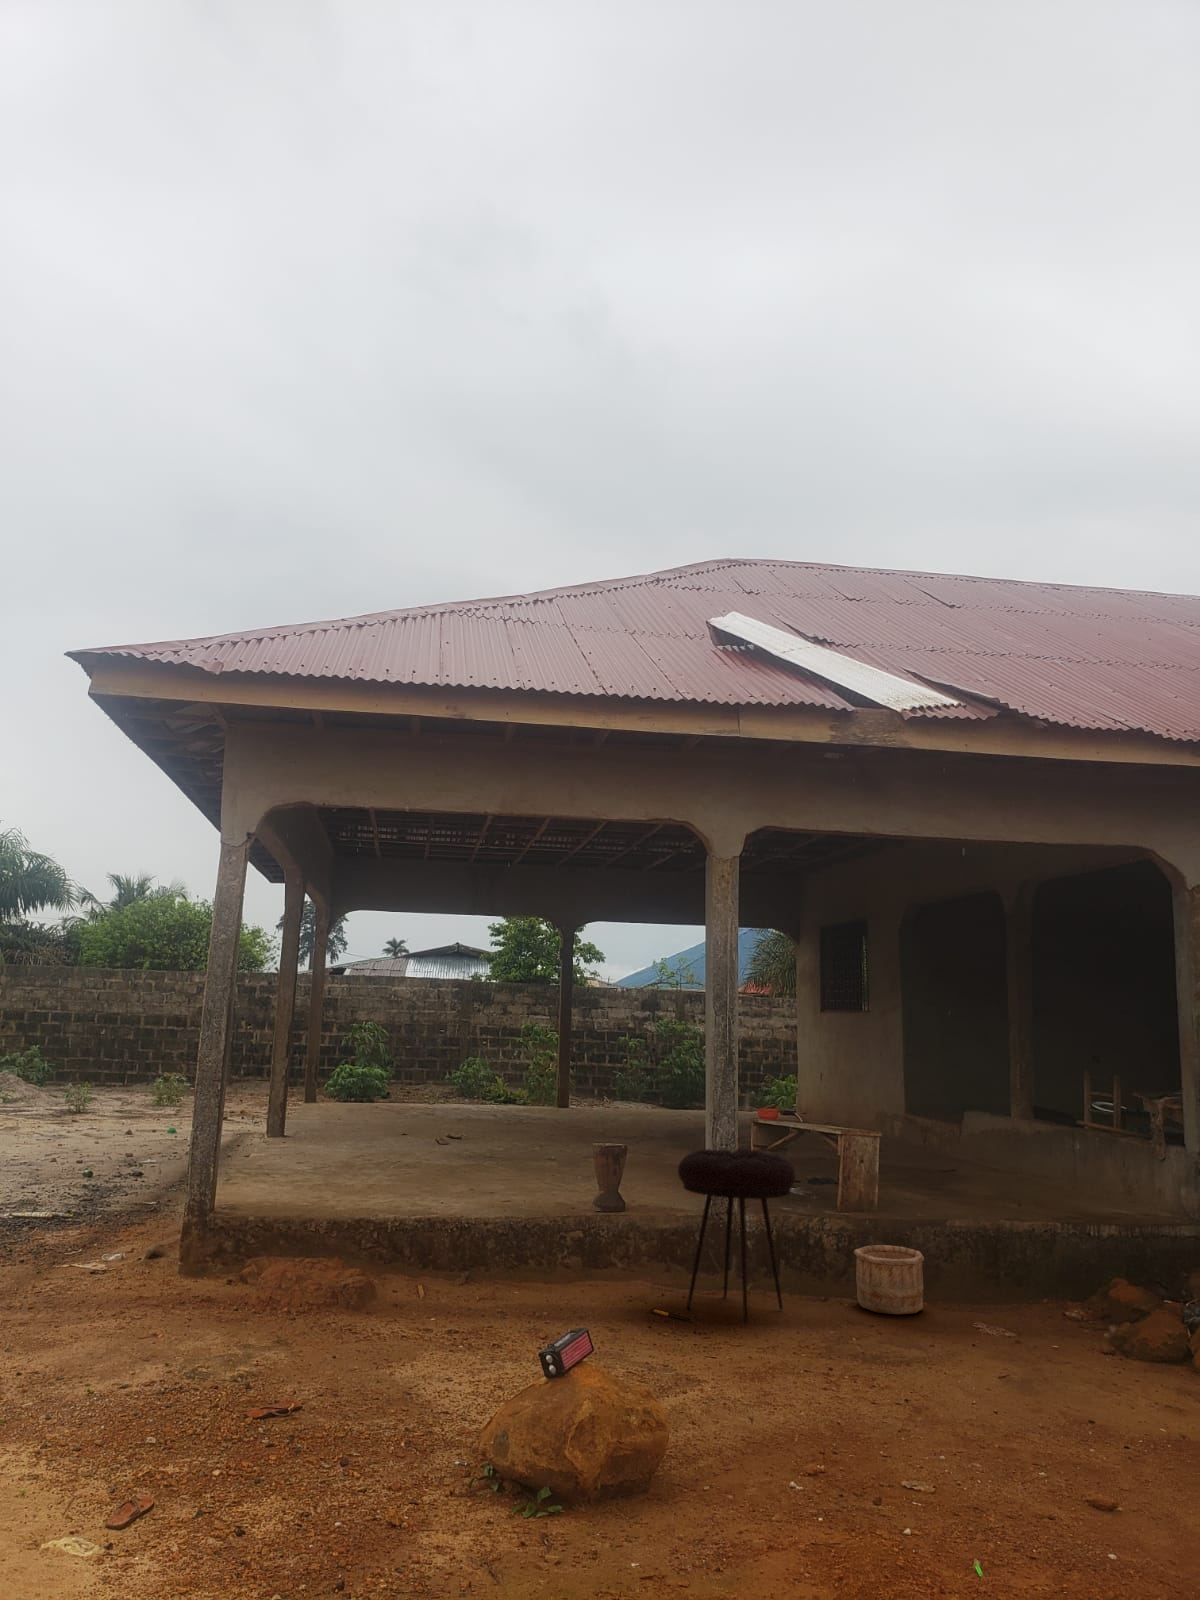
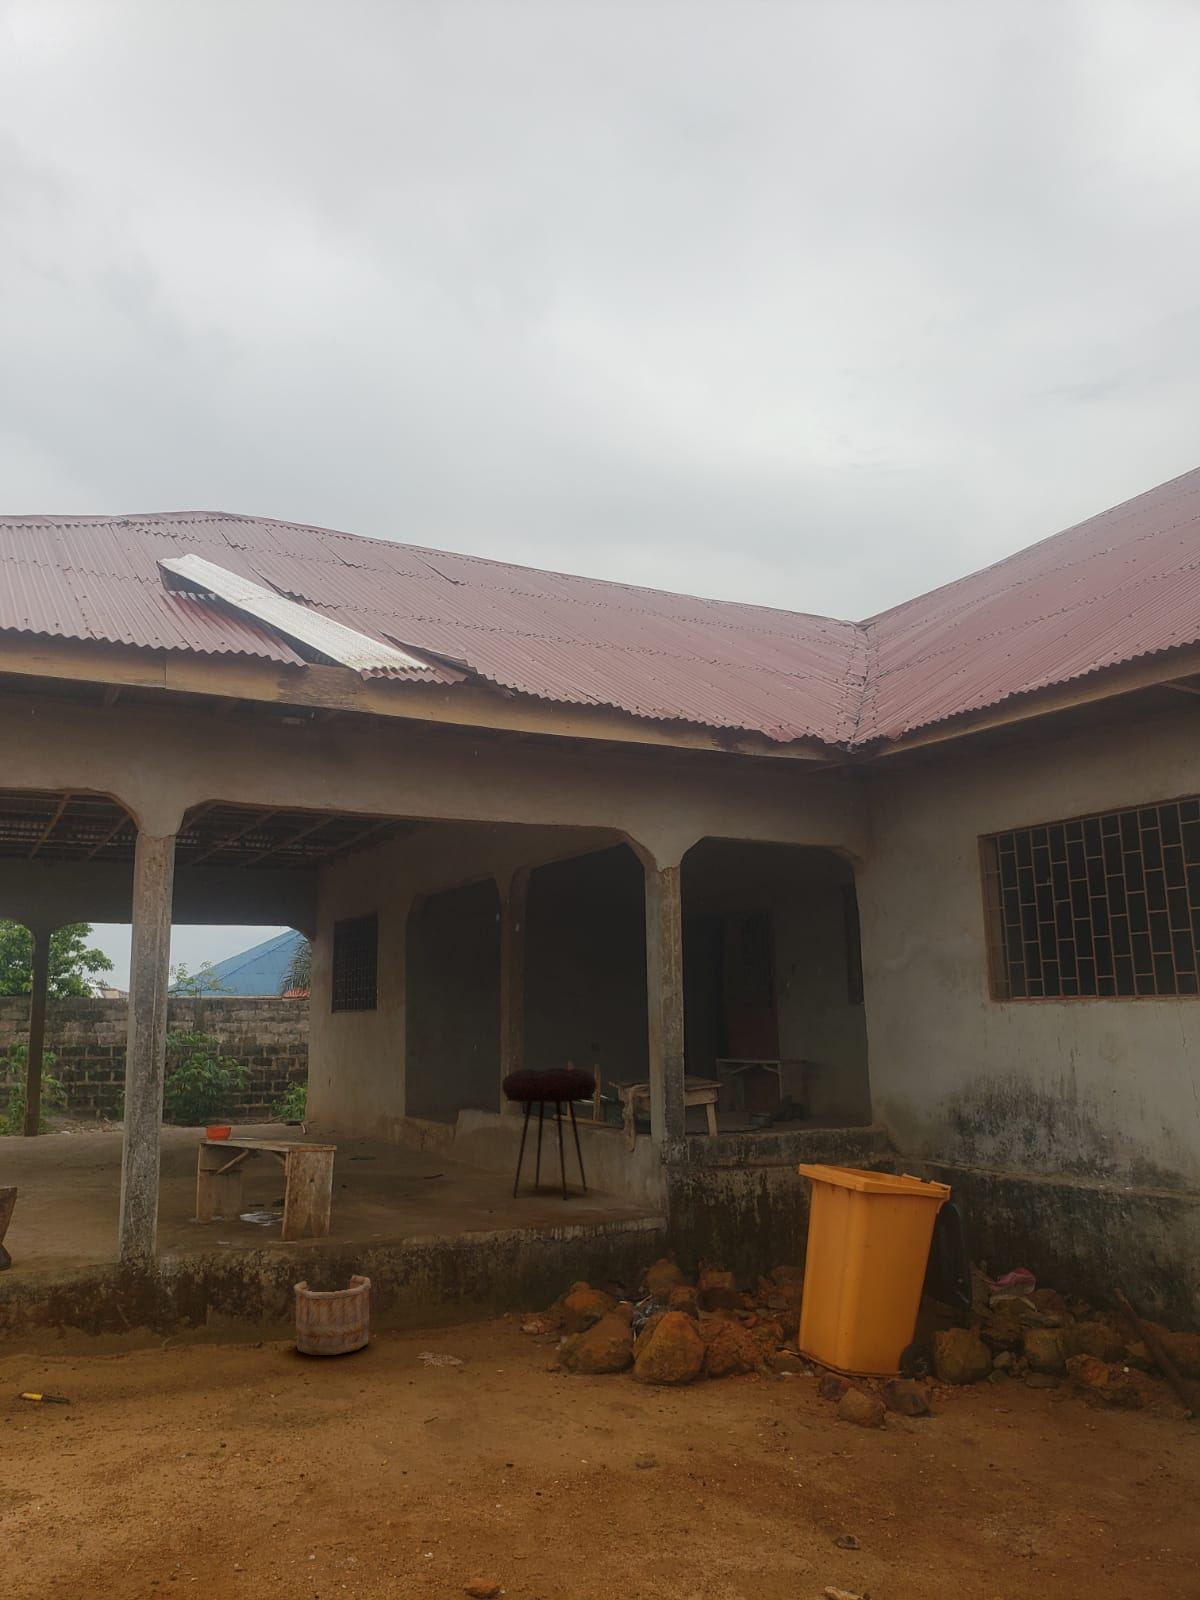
stool: present [678,1149,795,1322] -> present [502,1068,597,1200]

